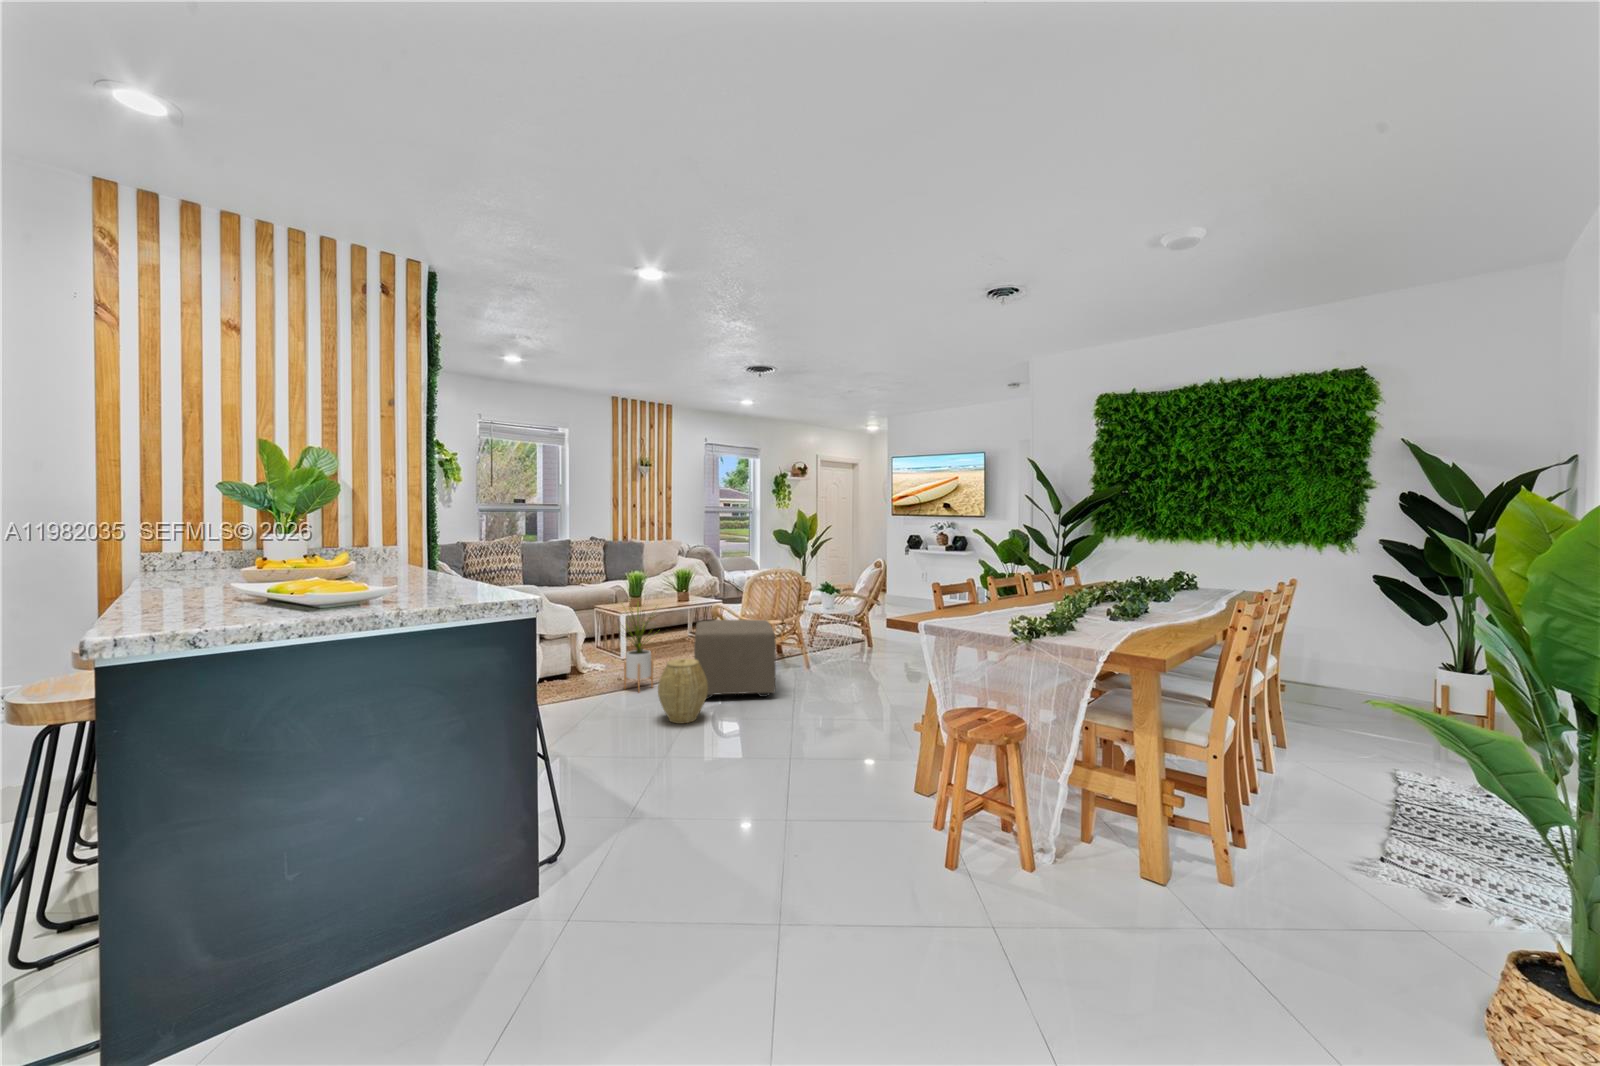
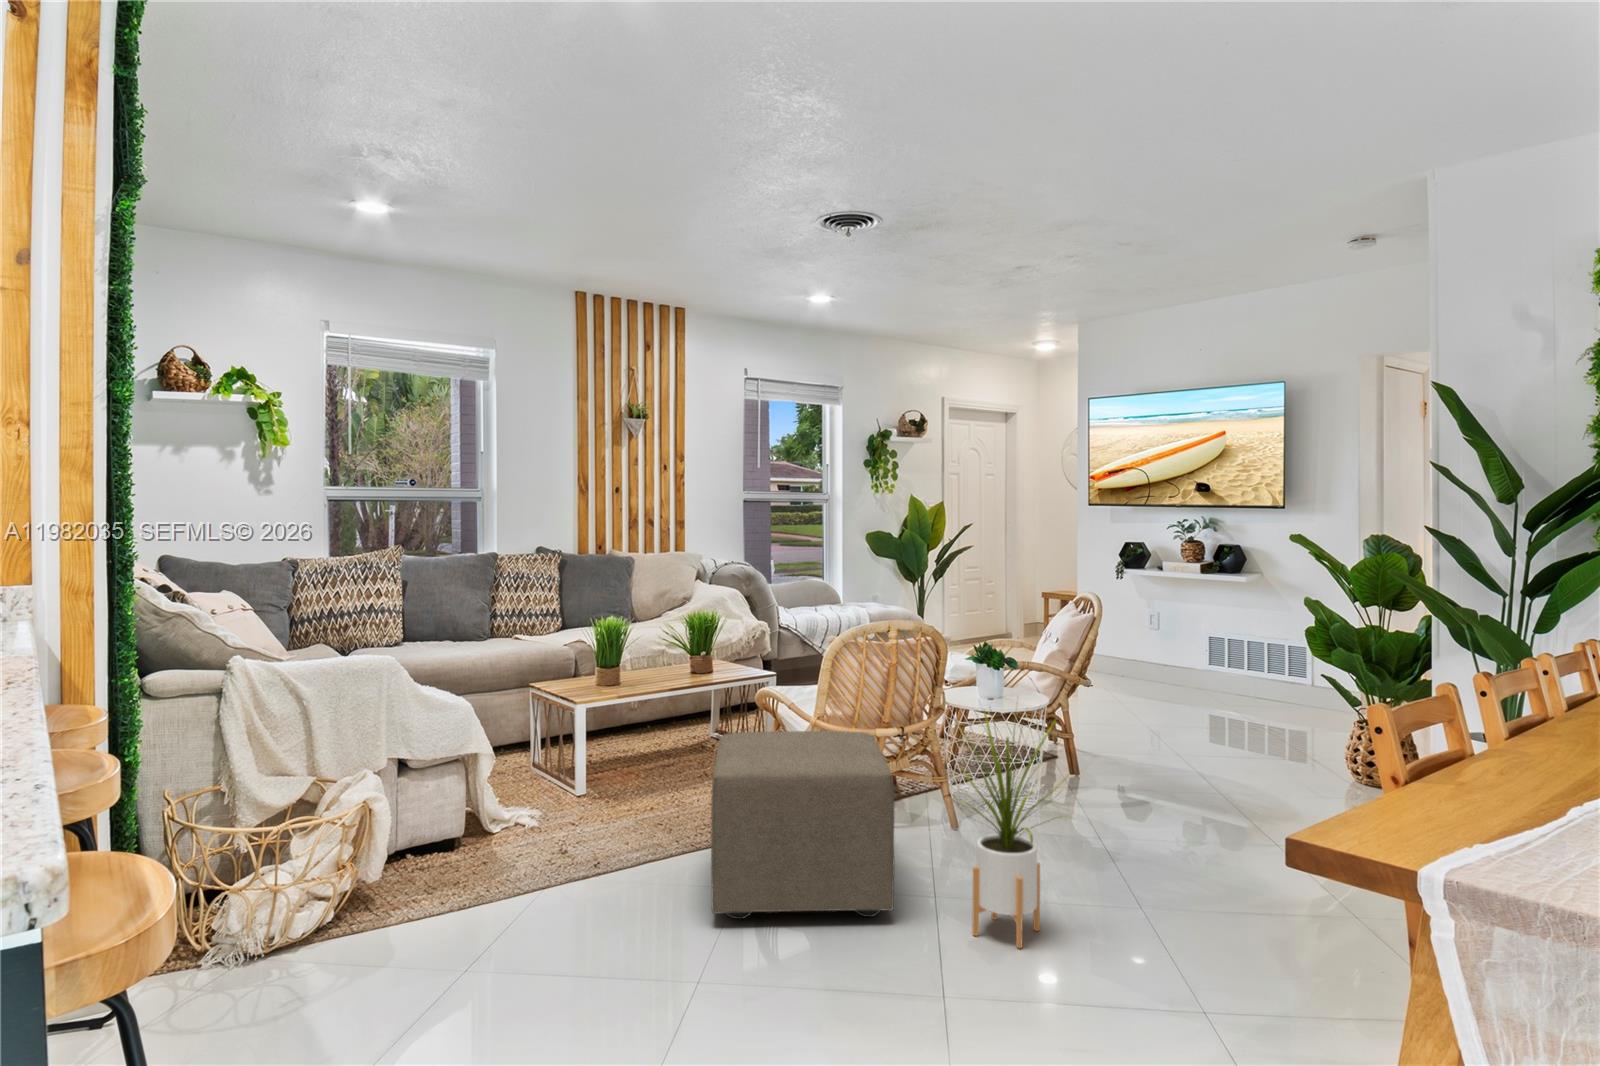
house plant: present [624,607,655,691] -> present [956,711,1065,948]
woven basket: present [658,659,708,723] -> none [623,840,740,1002]

